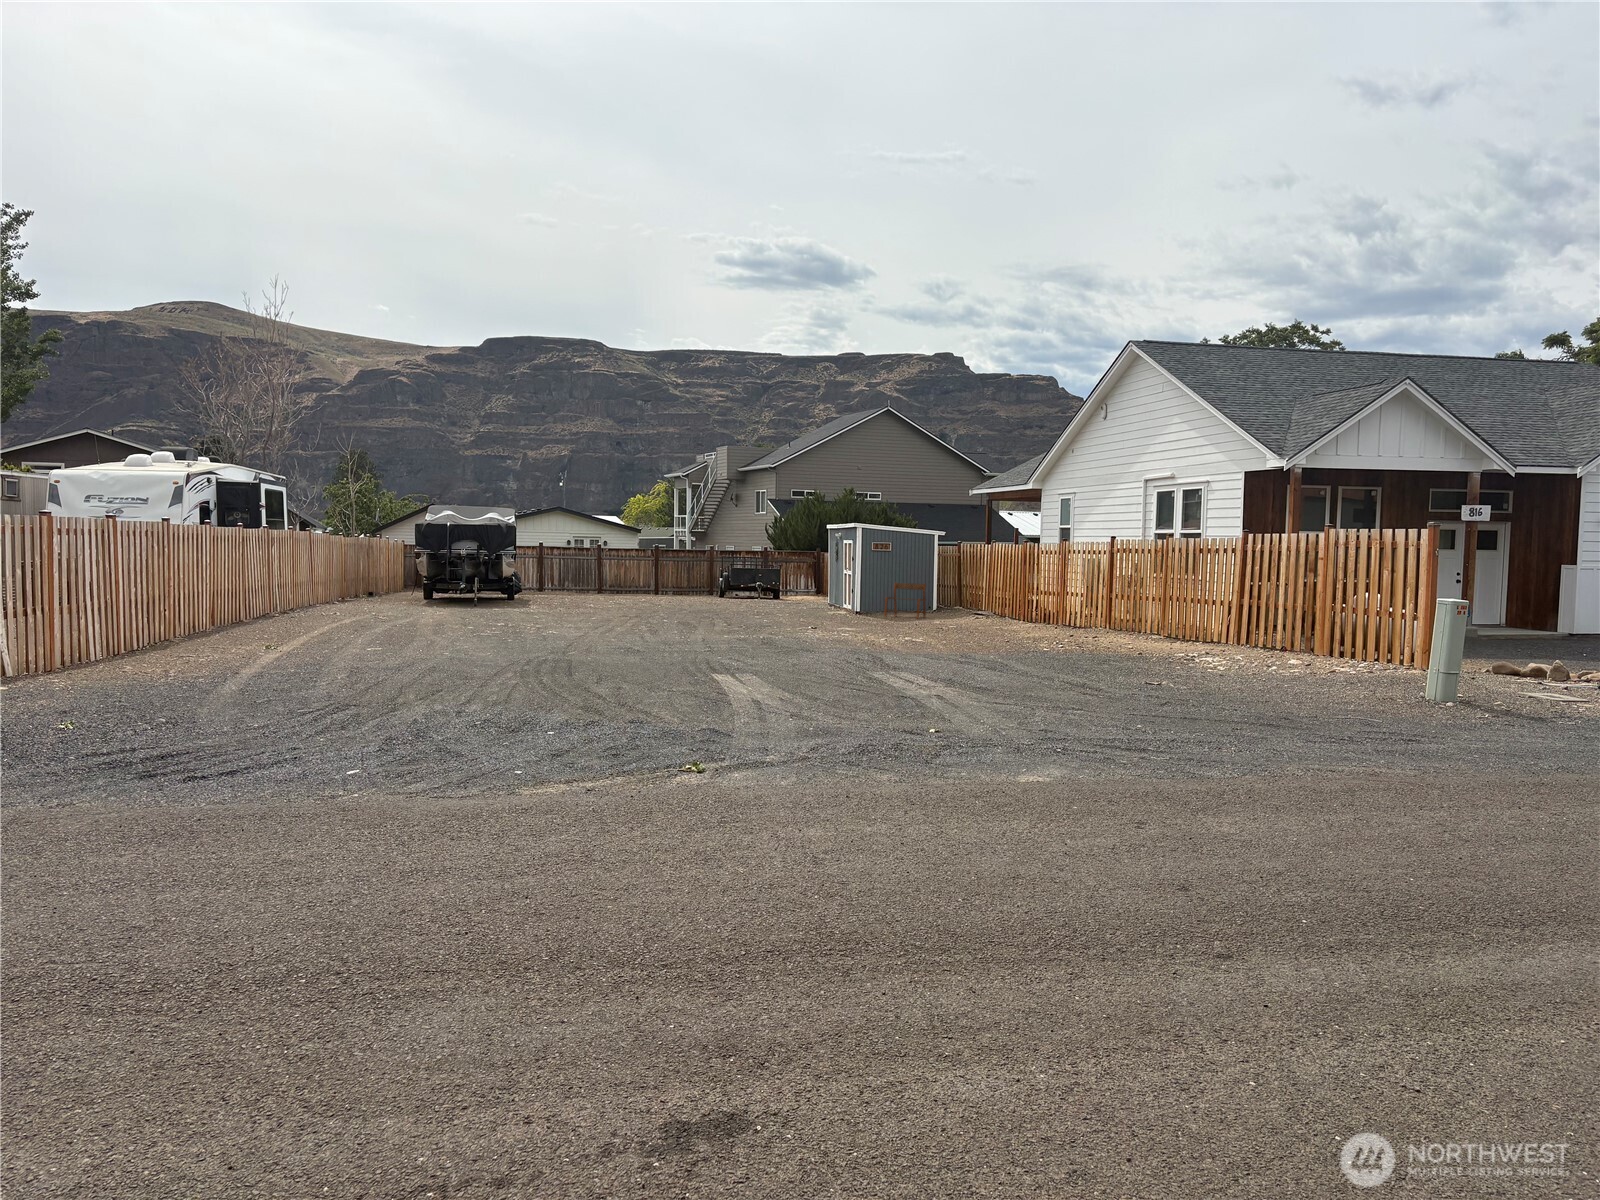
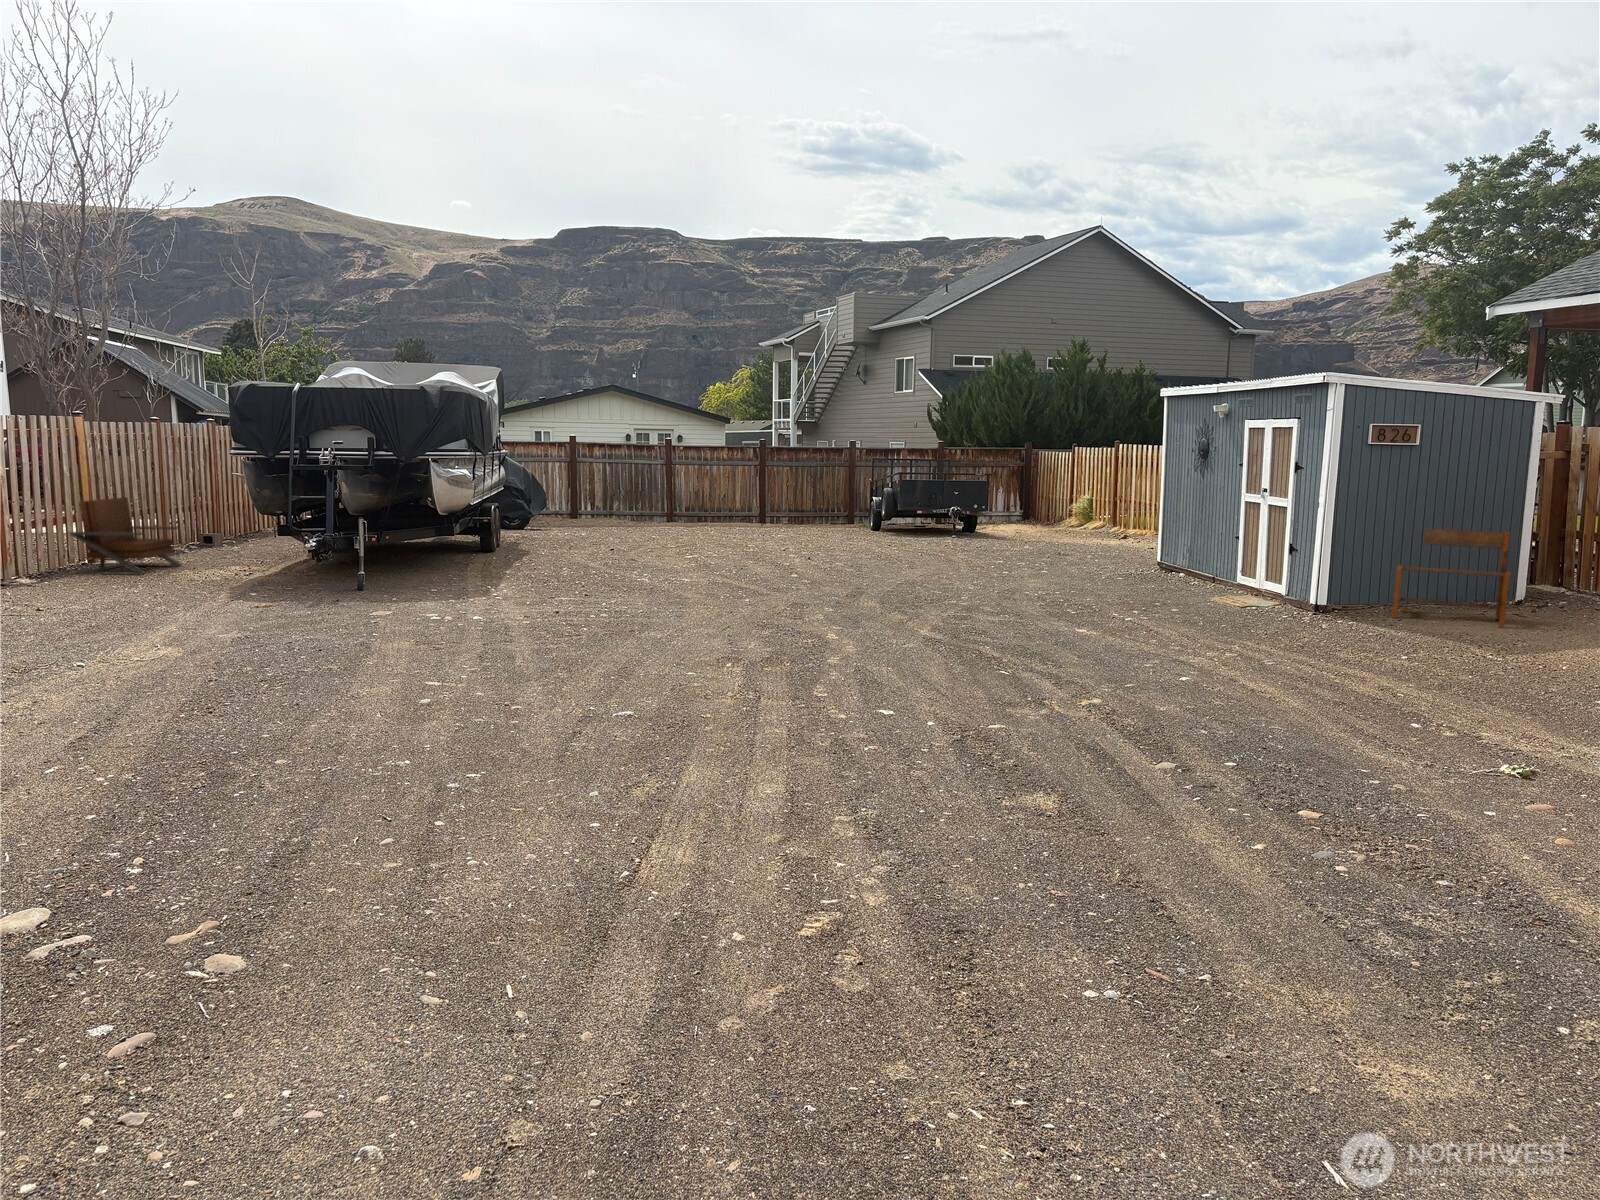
lounge chair: none [343,571,381,603] -> present [70,497,181,575]

